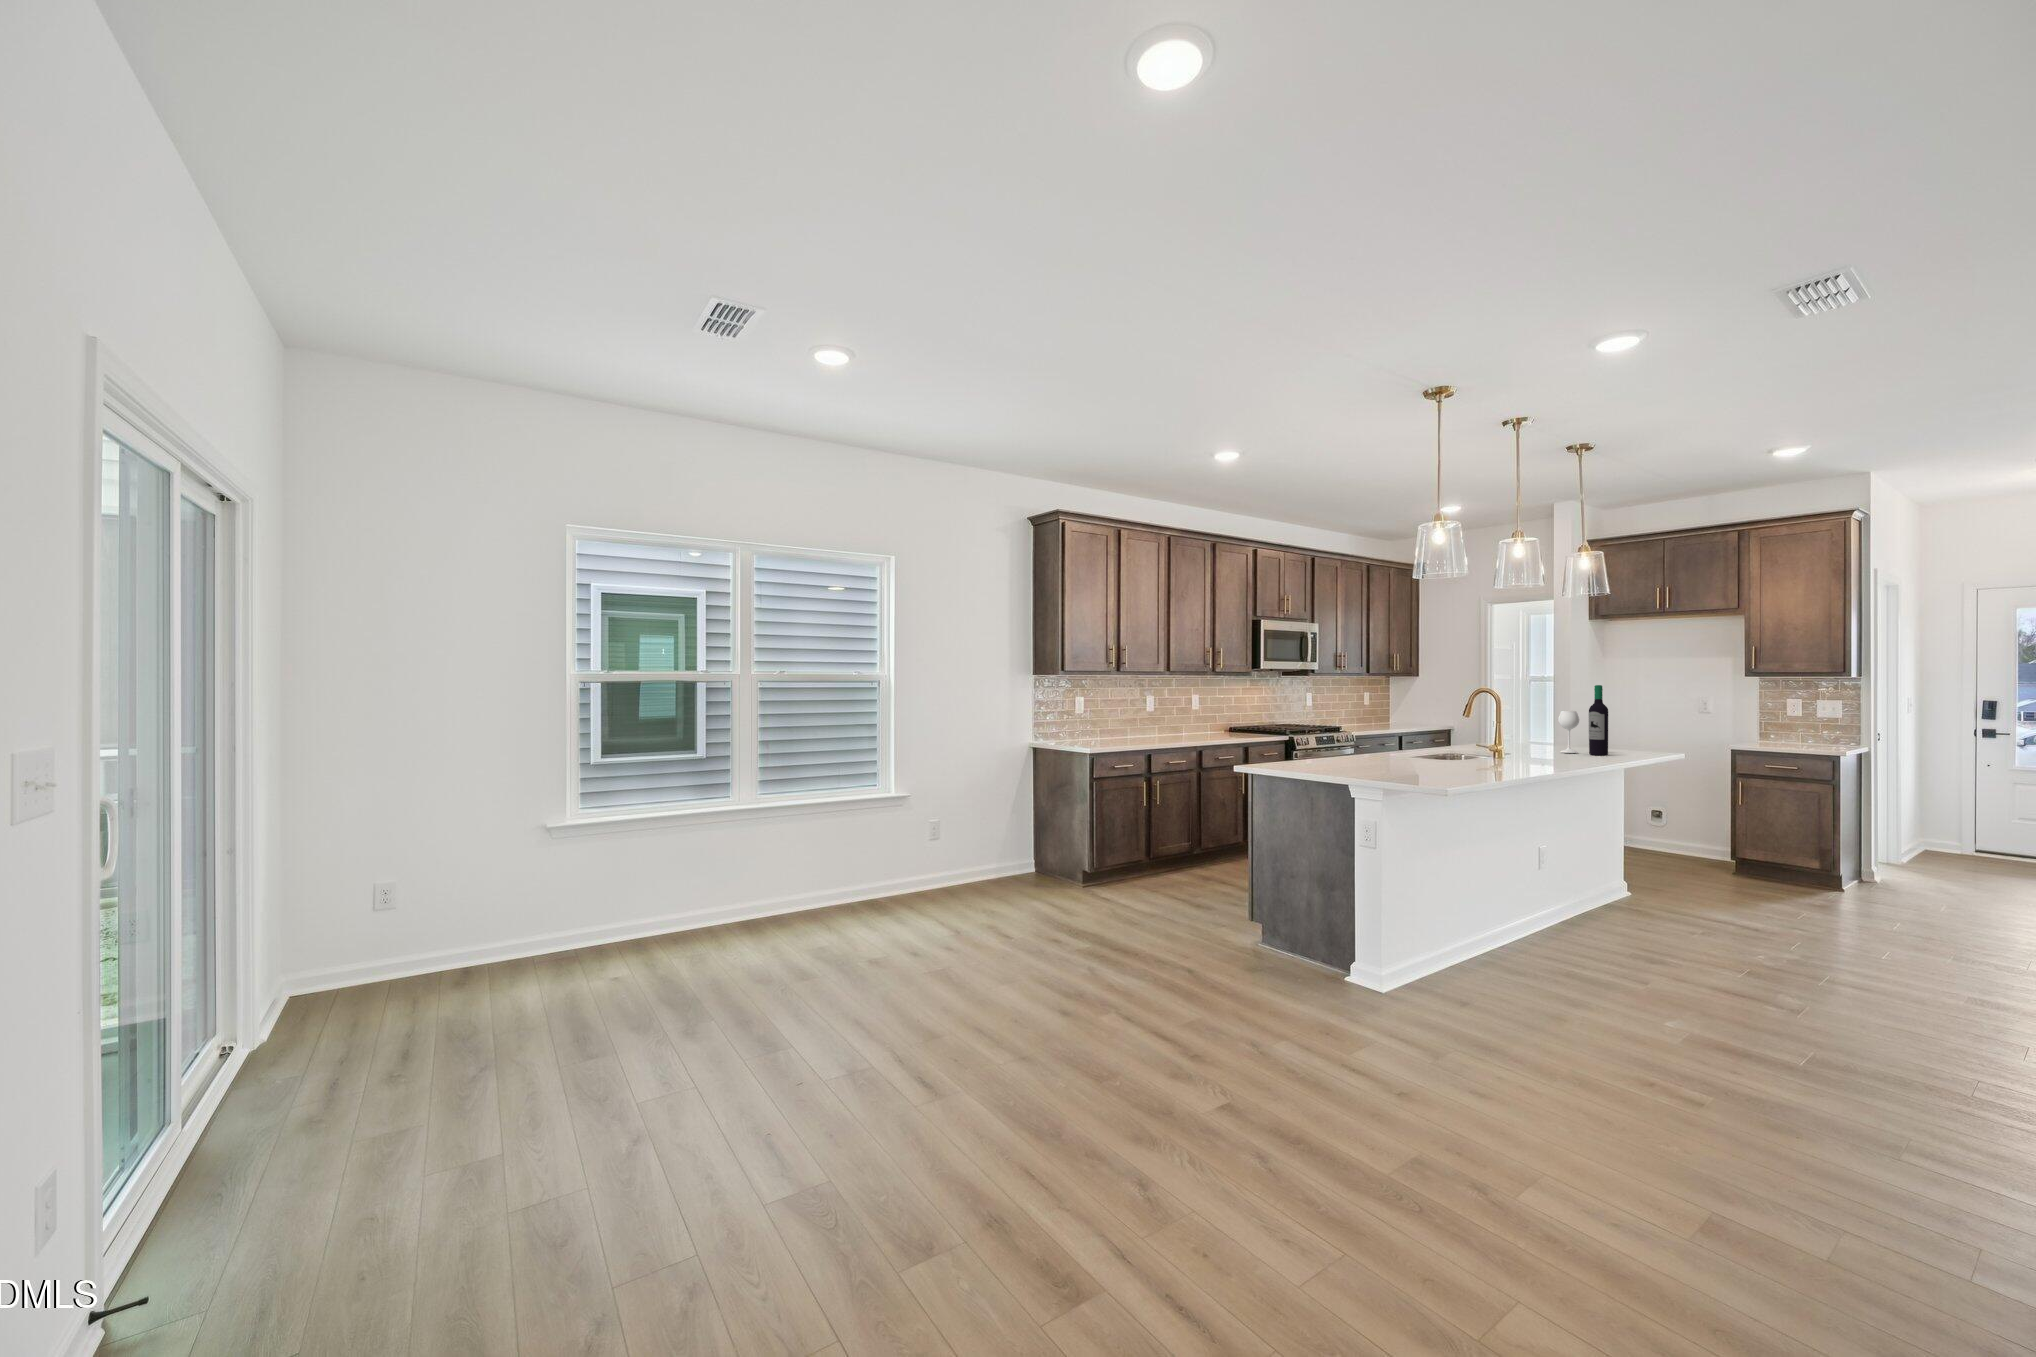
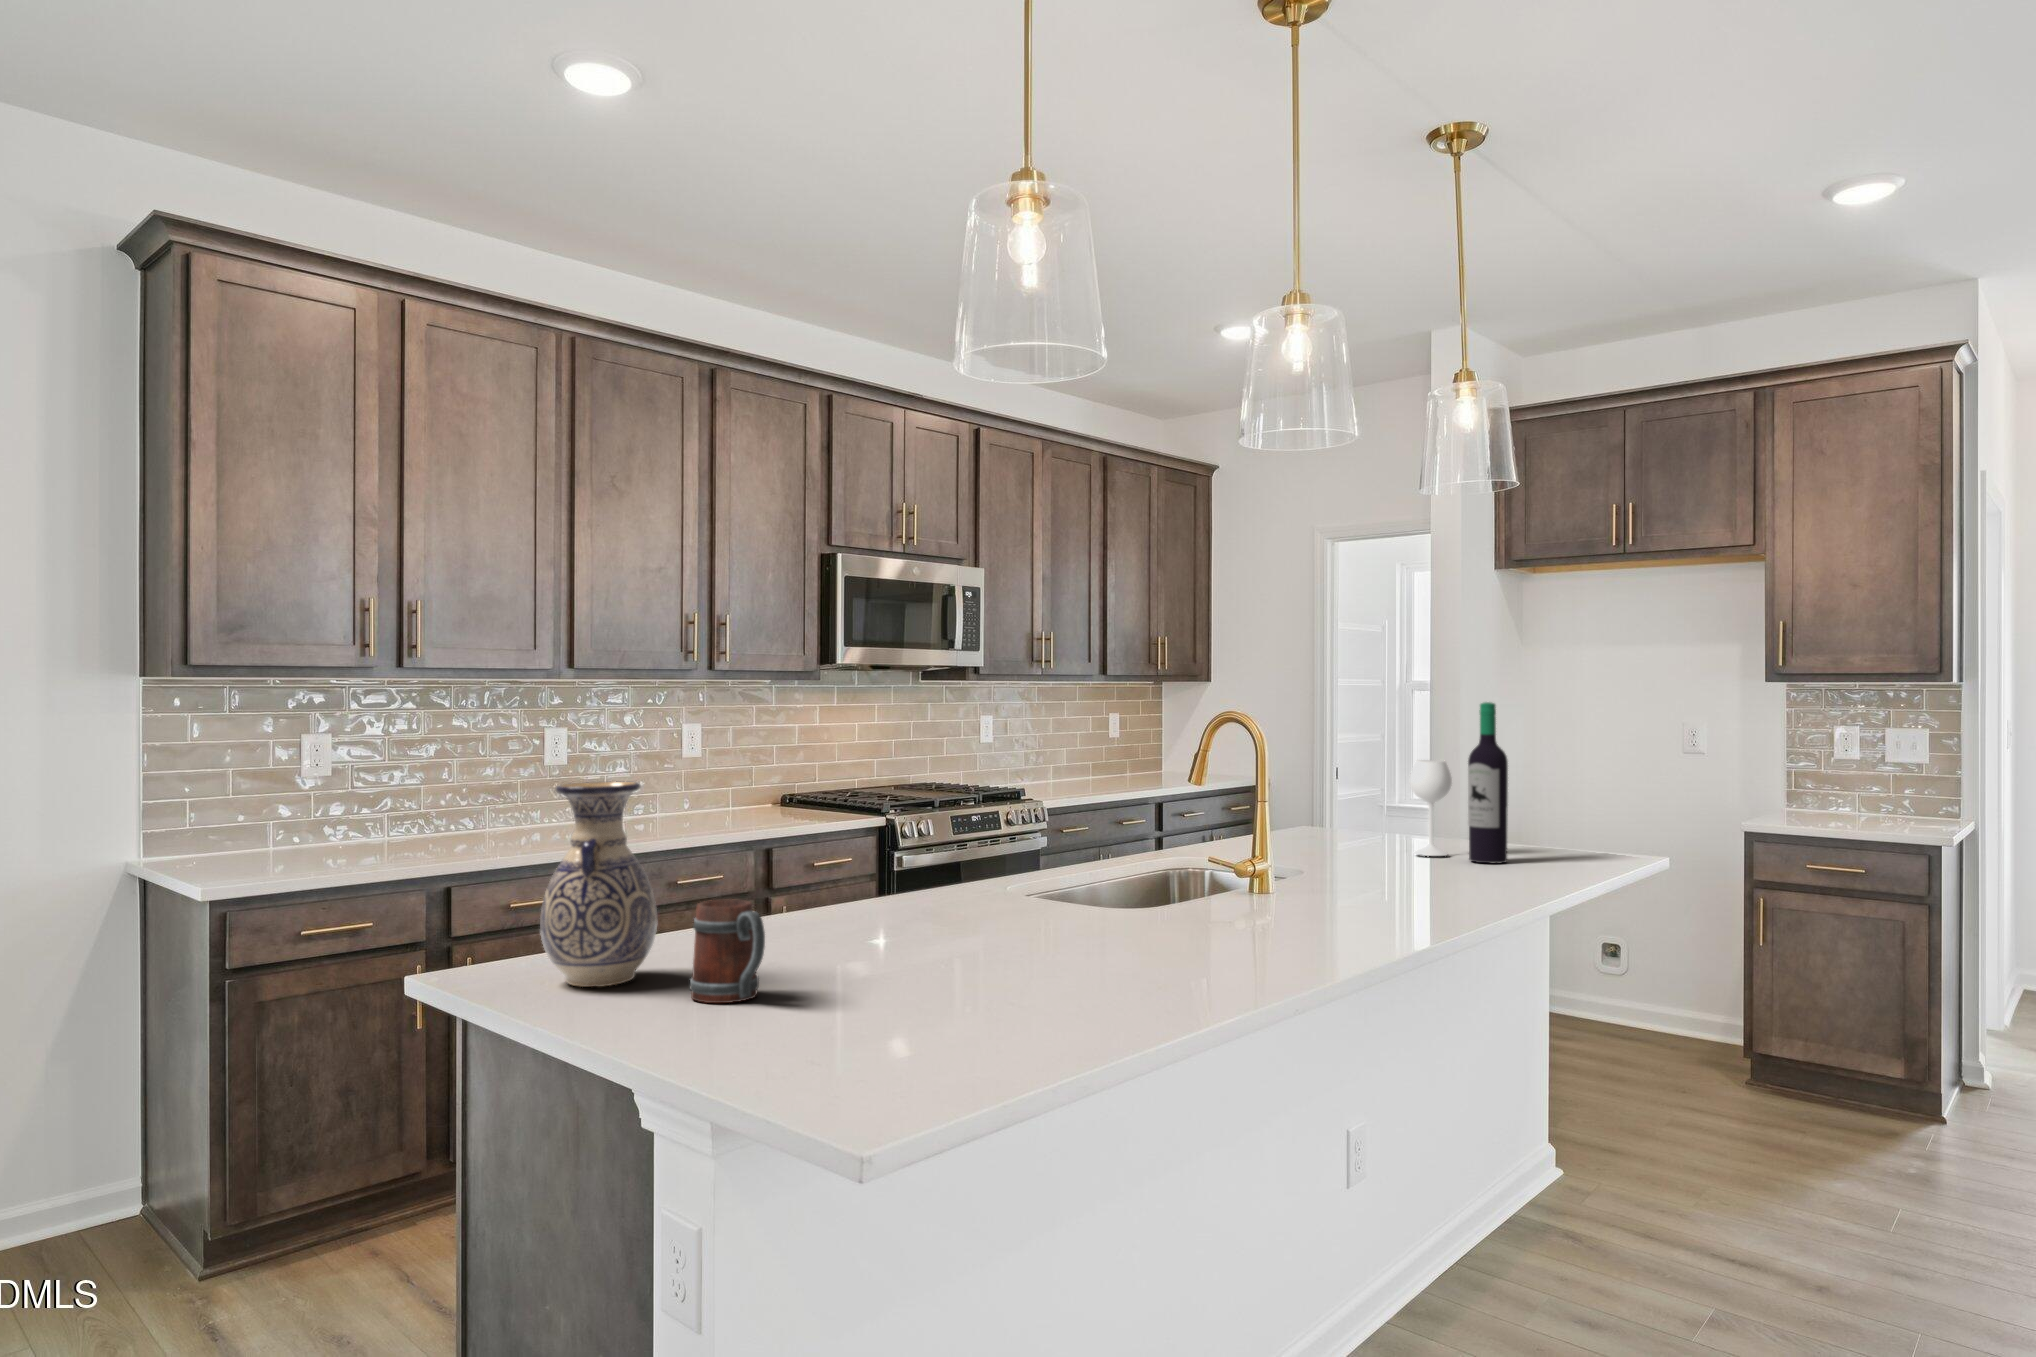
vase: none [1278,707,1316,771] -> present [540,781,657,987]
mug: none [1338,744,1367,775] -> present [690,899,765,1003]

